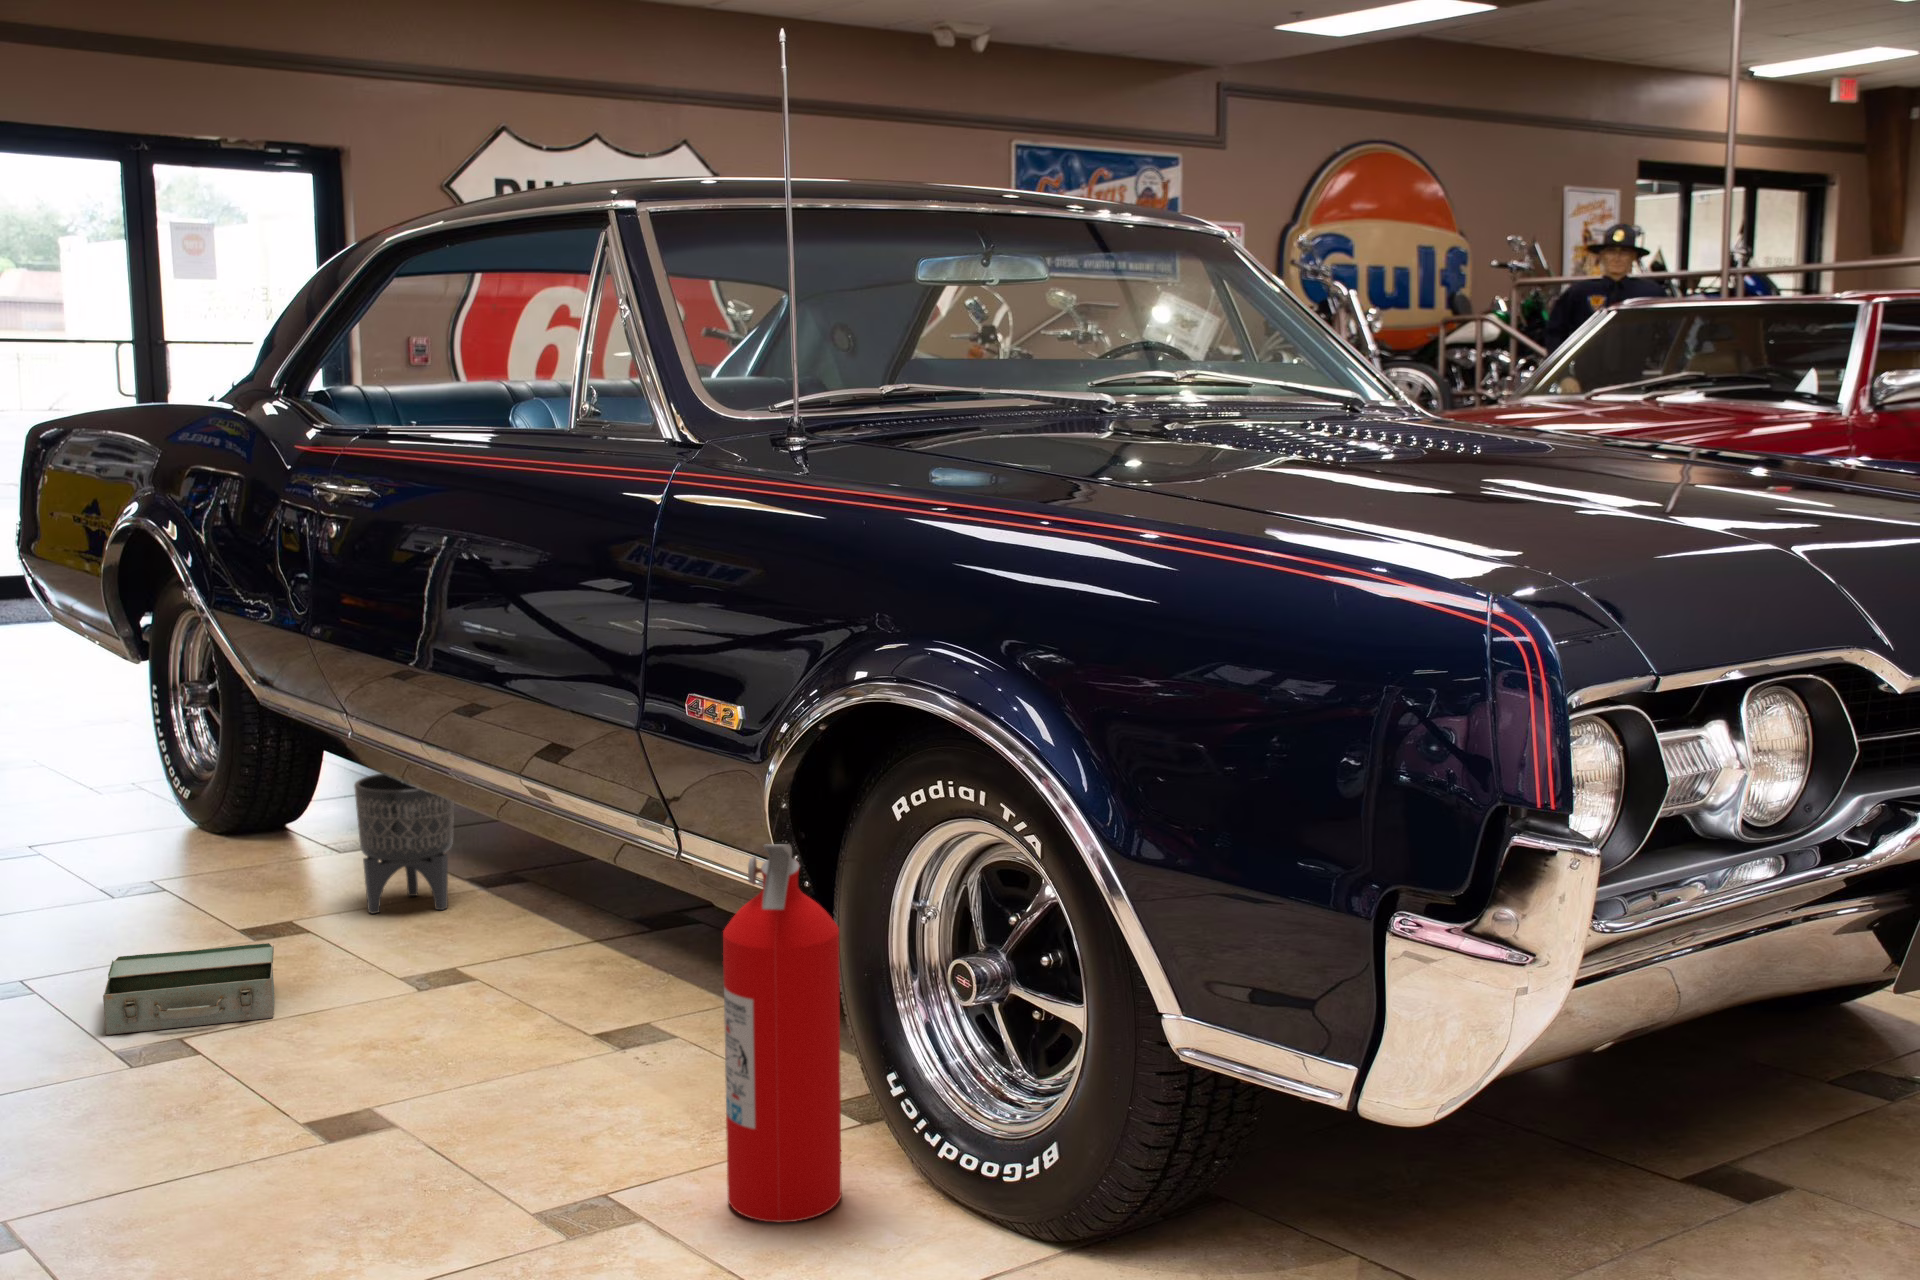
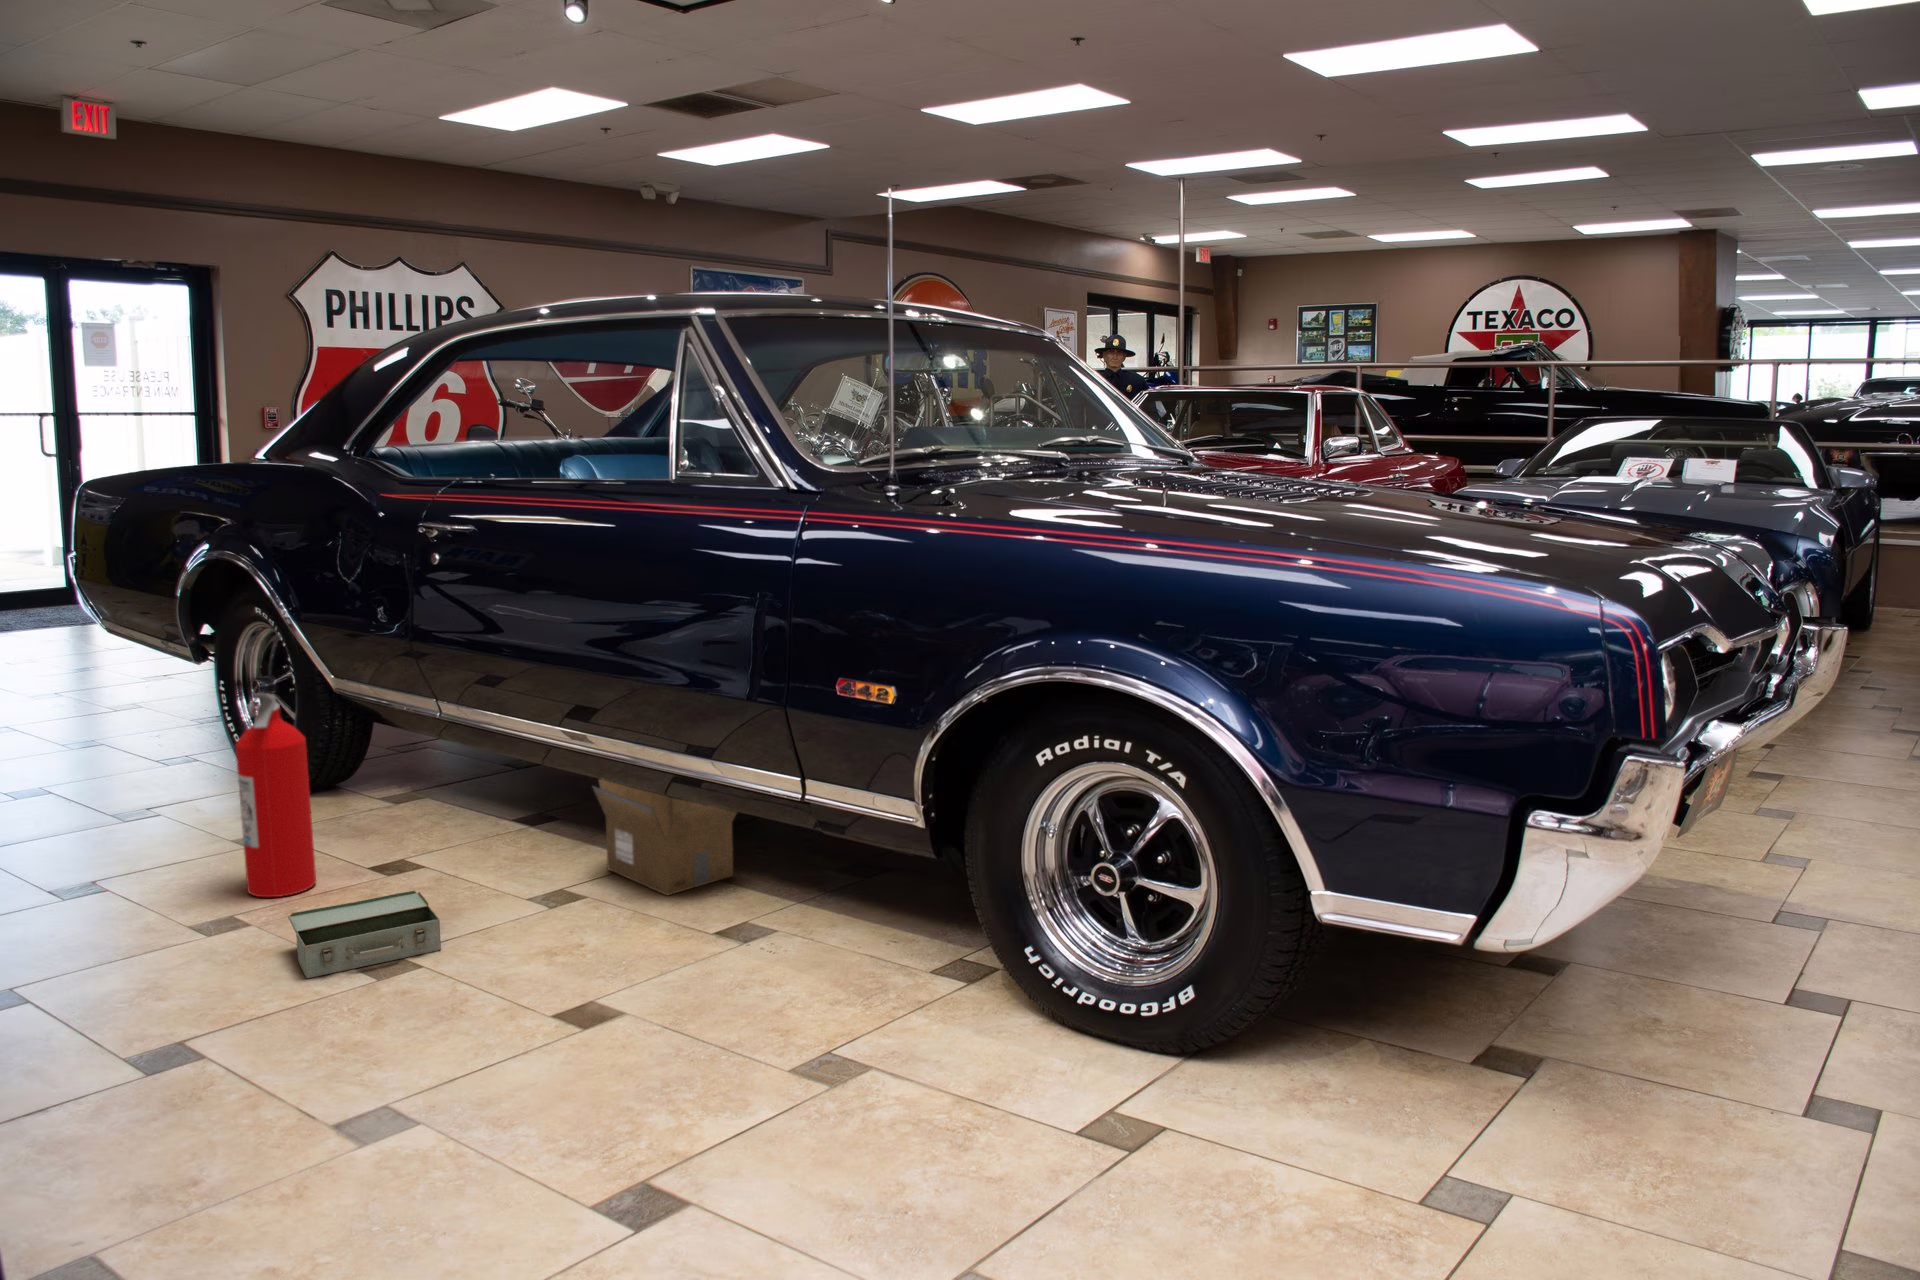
planter: present [354,773,453,914] -> none [432,744,512,859]
cardboard box: none [516,810,693,980] -> present [593,778,737,896]
fire extinguisher: present [723,844,842,1223] -> present [235,693,316,897]

